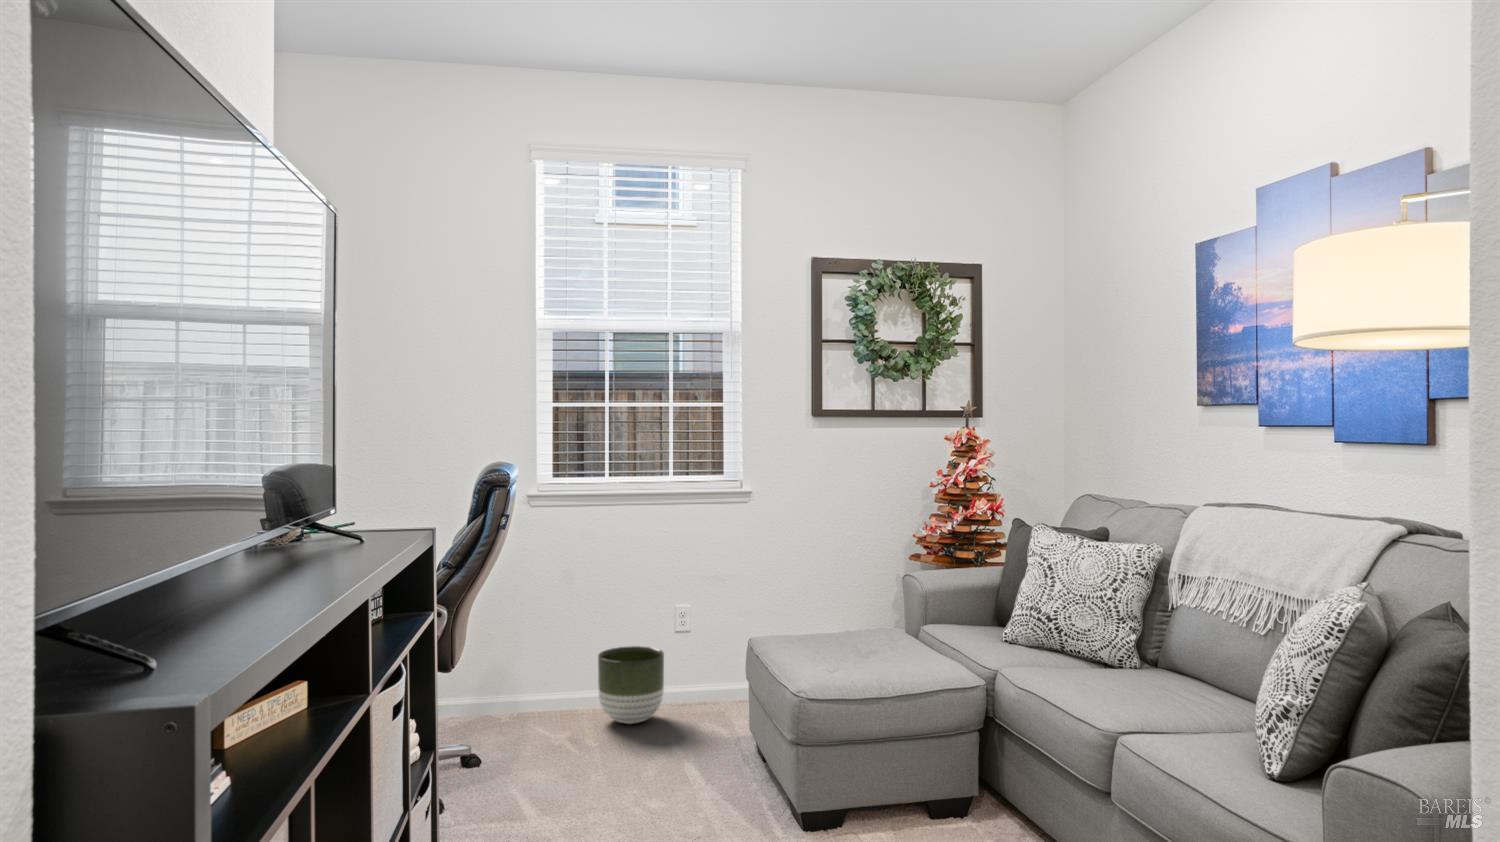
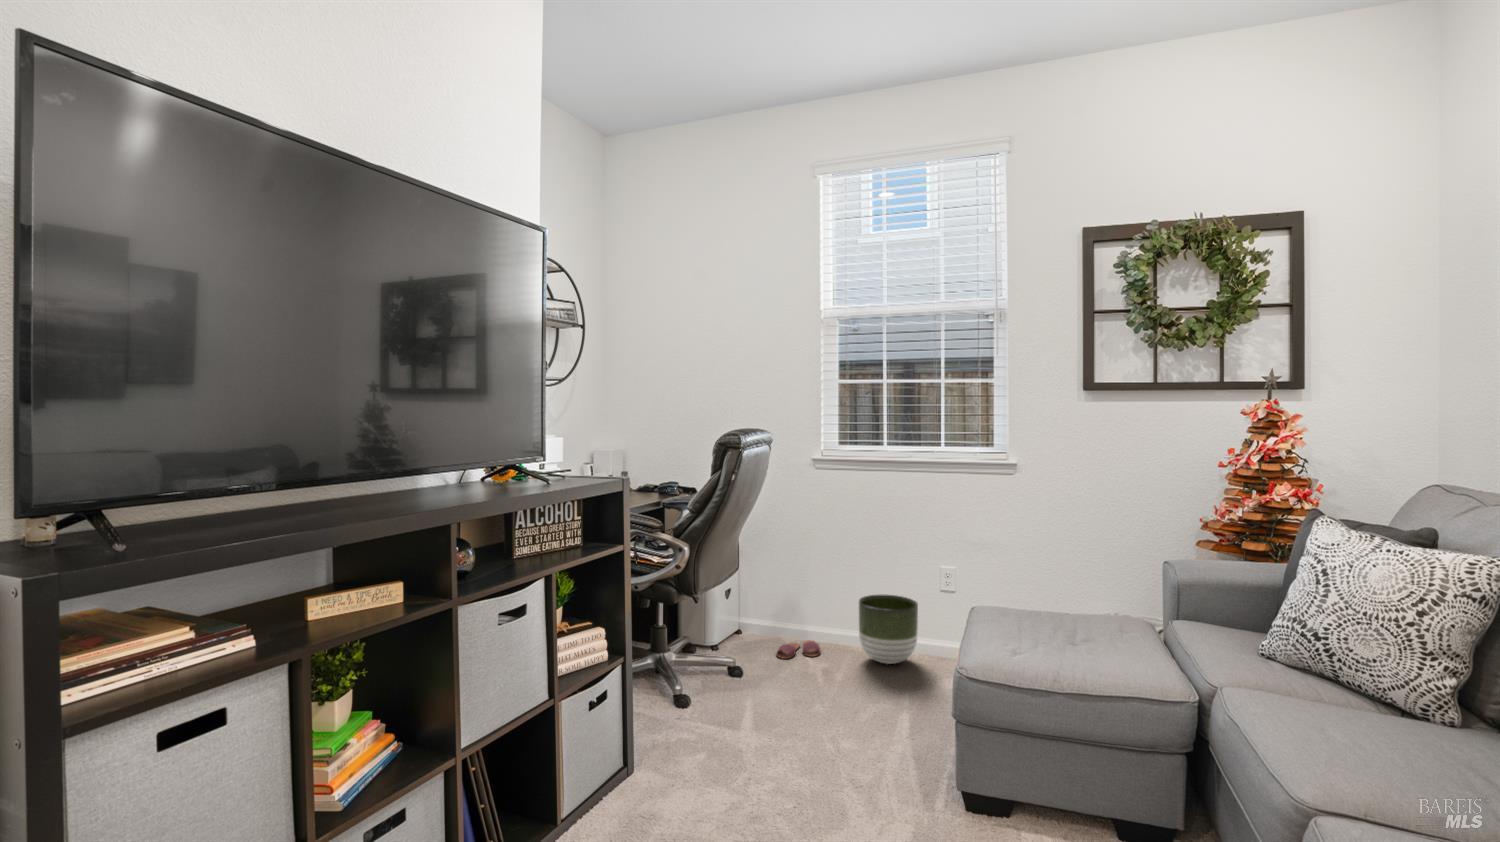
slippers: none [501,715,552,740] -> present [777,640,821,659]

